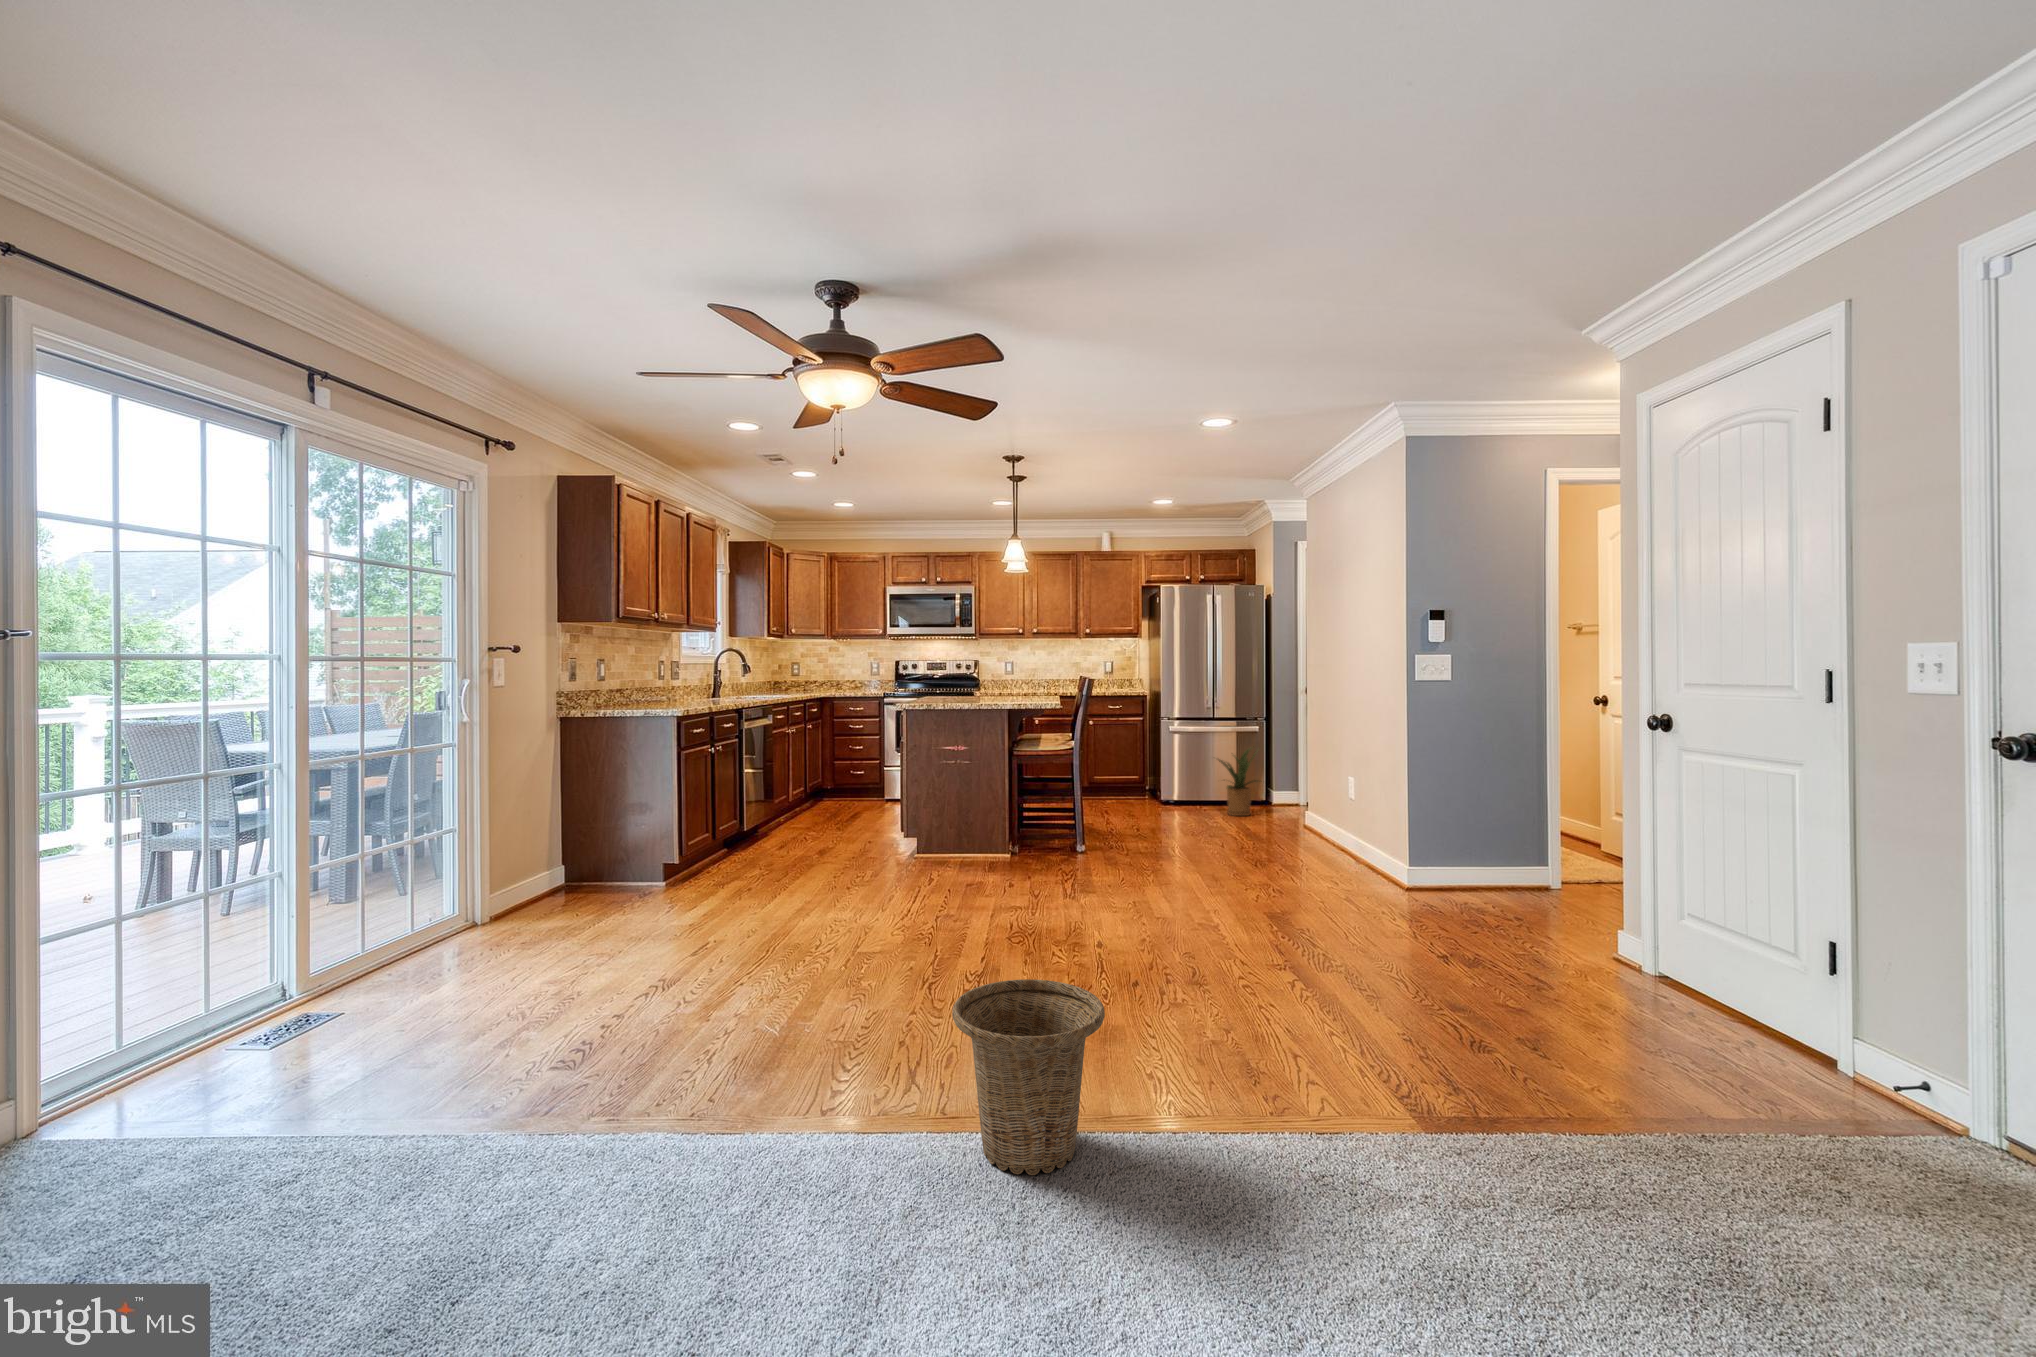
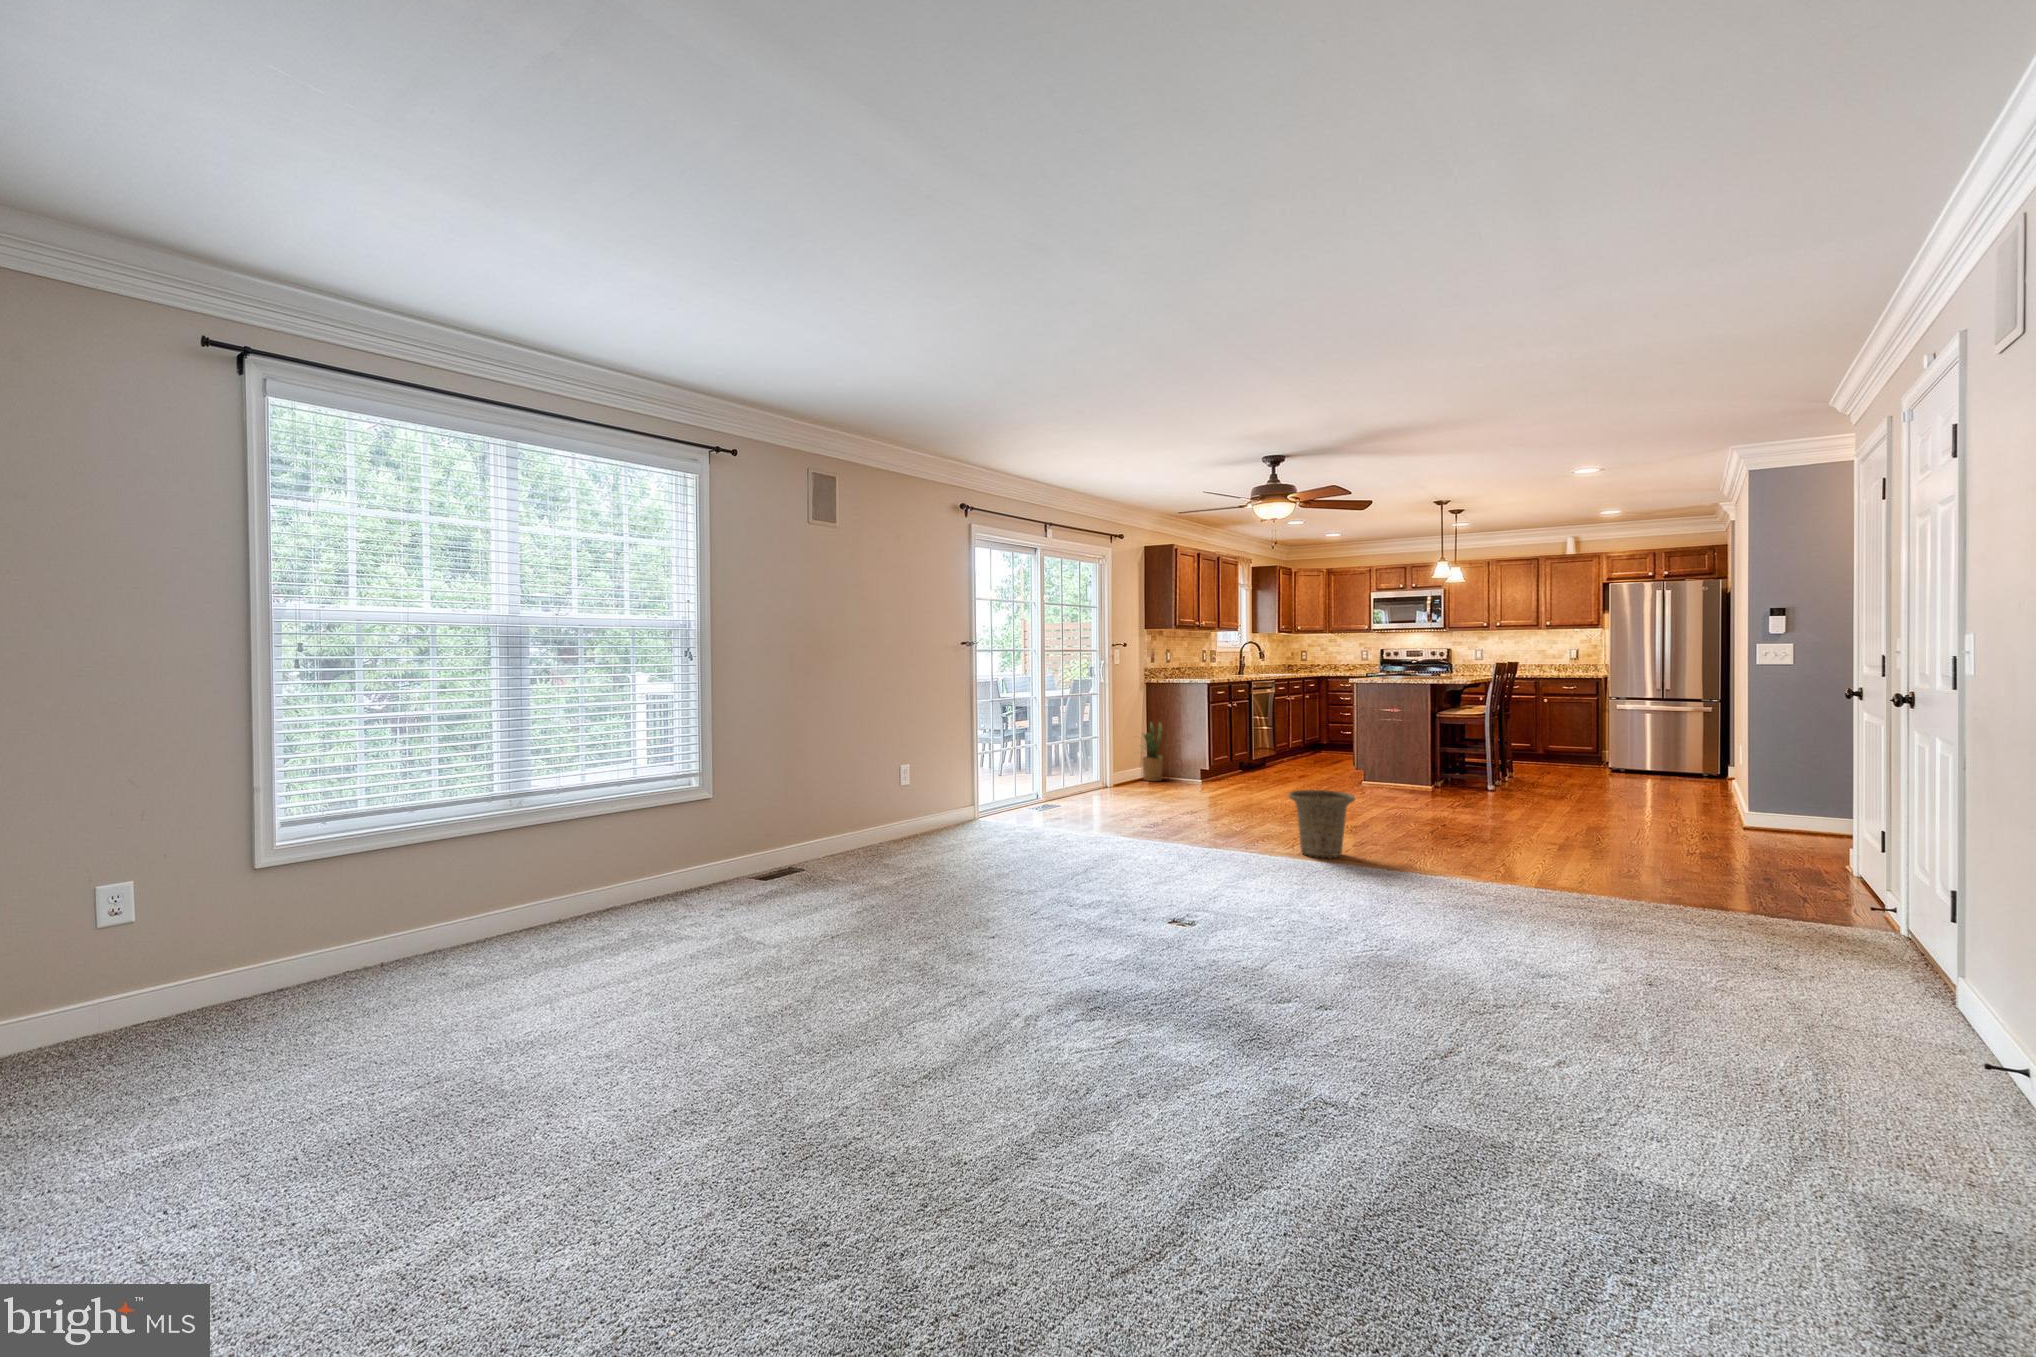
house plant: present [1219,748,1256,816] -> present [1143,723,1167,781]

